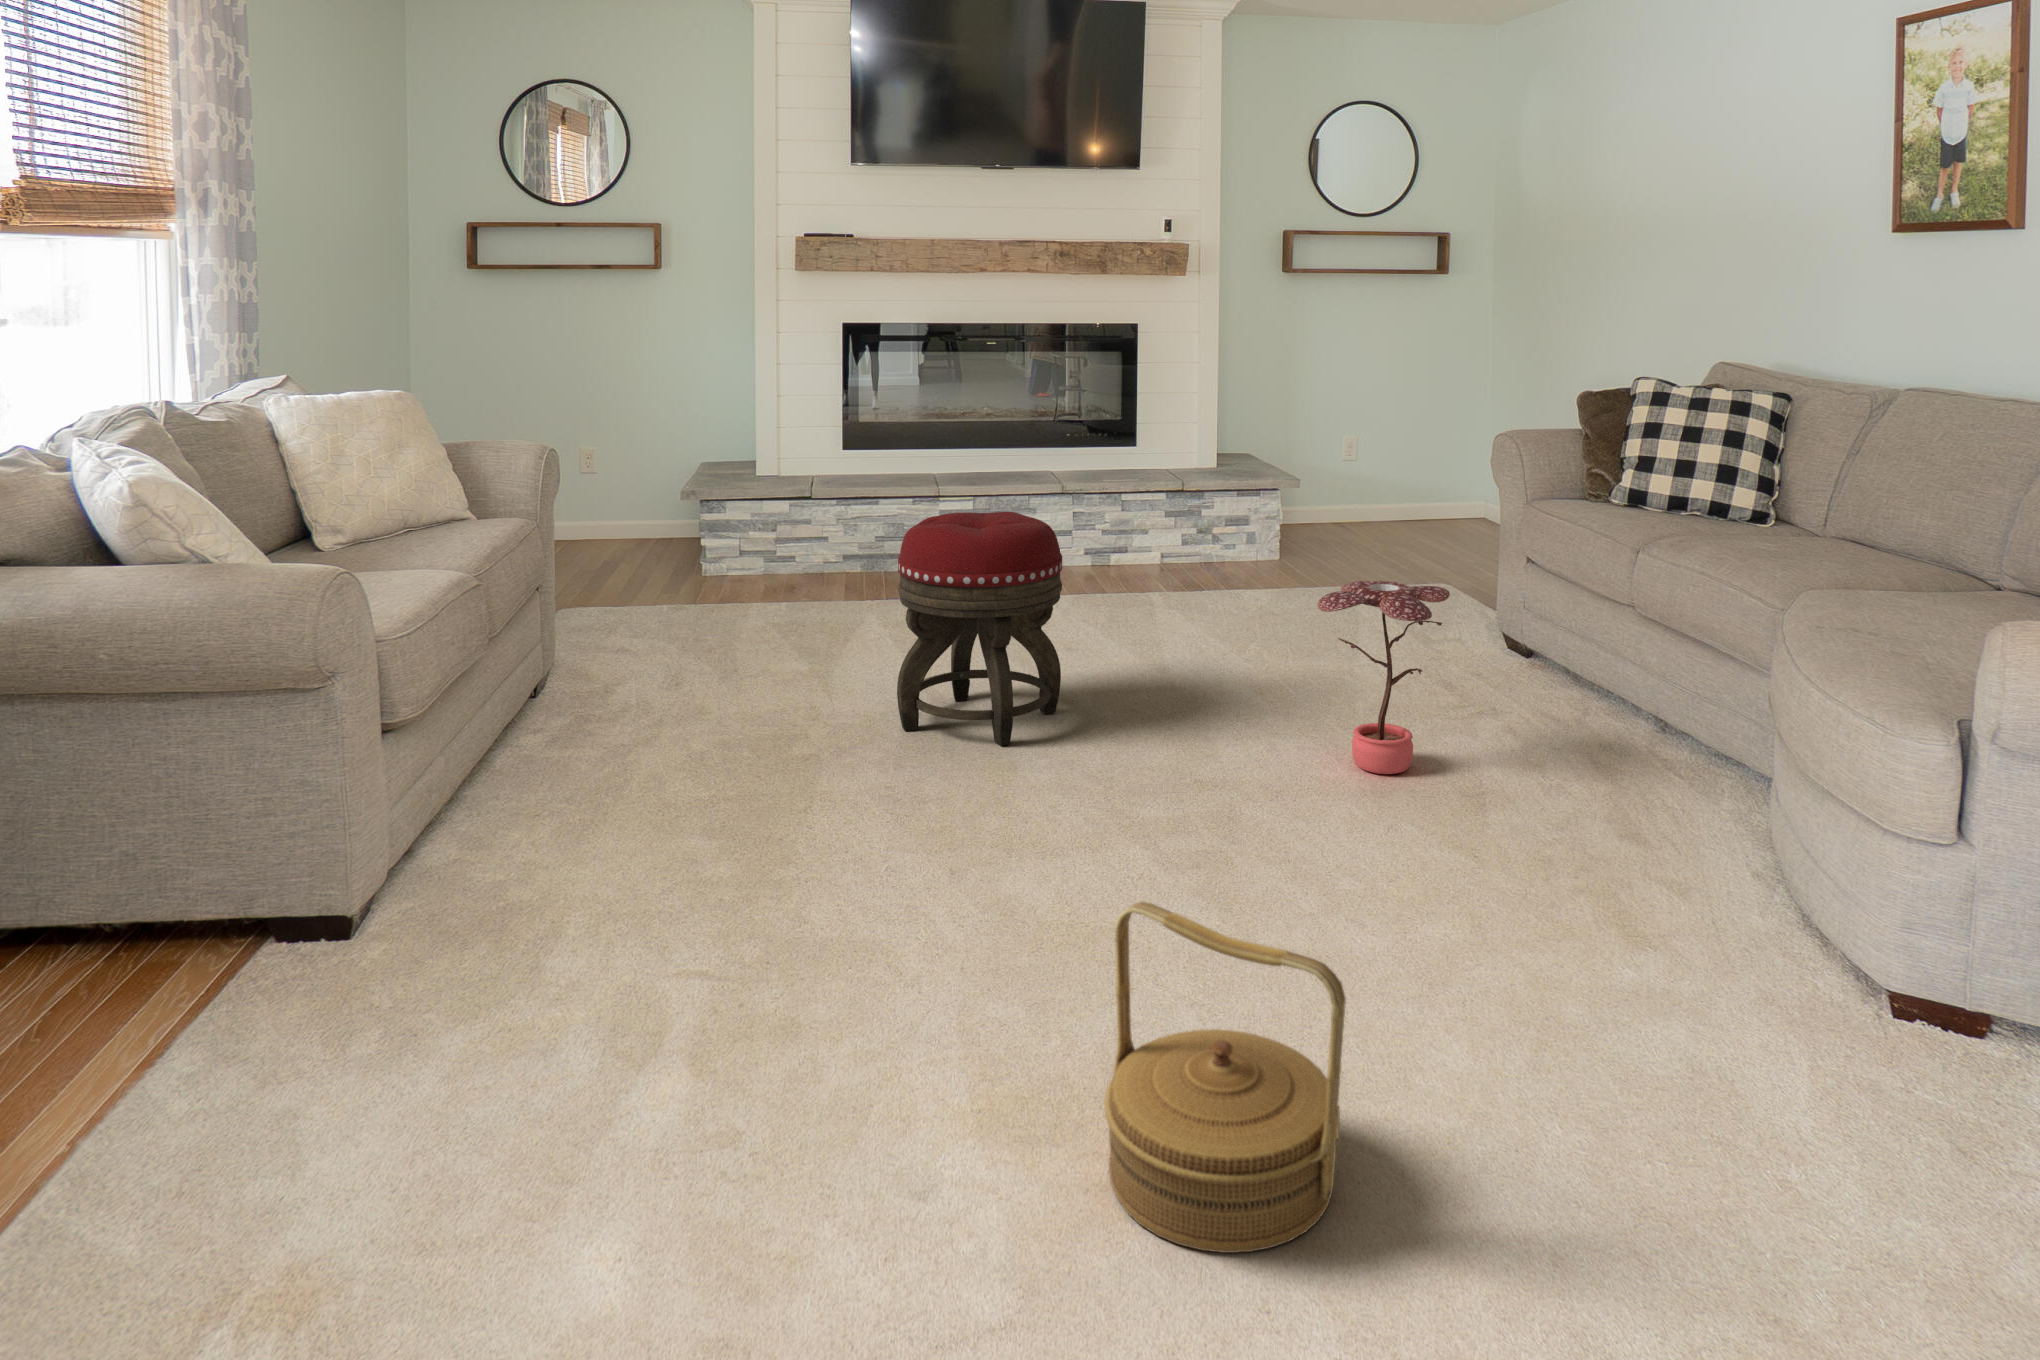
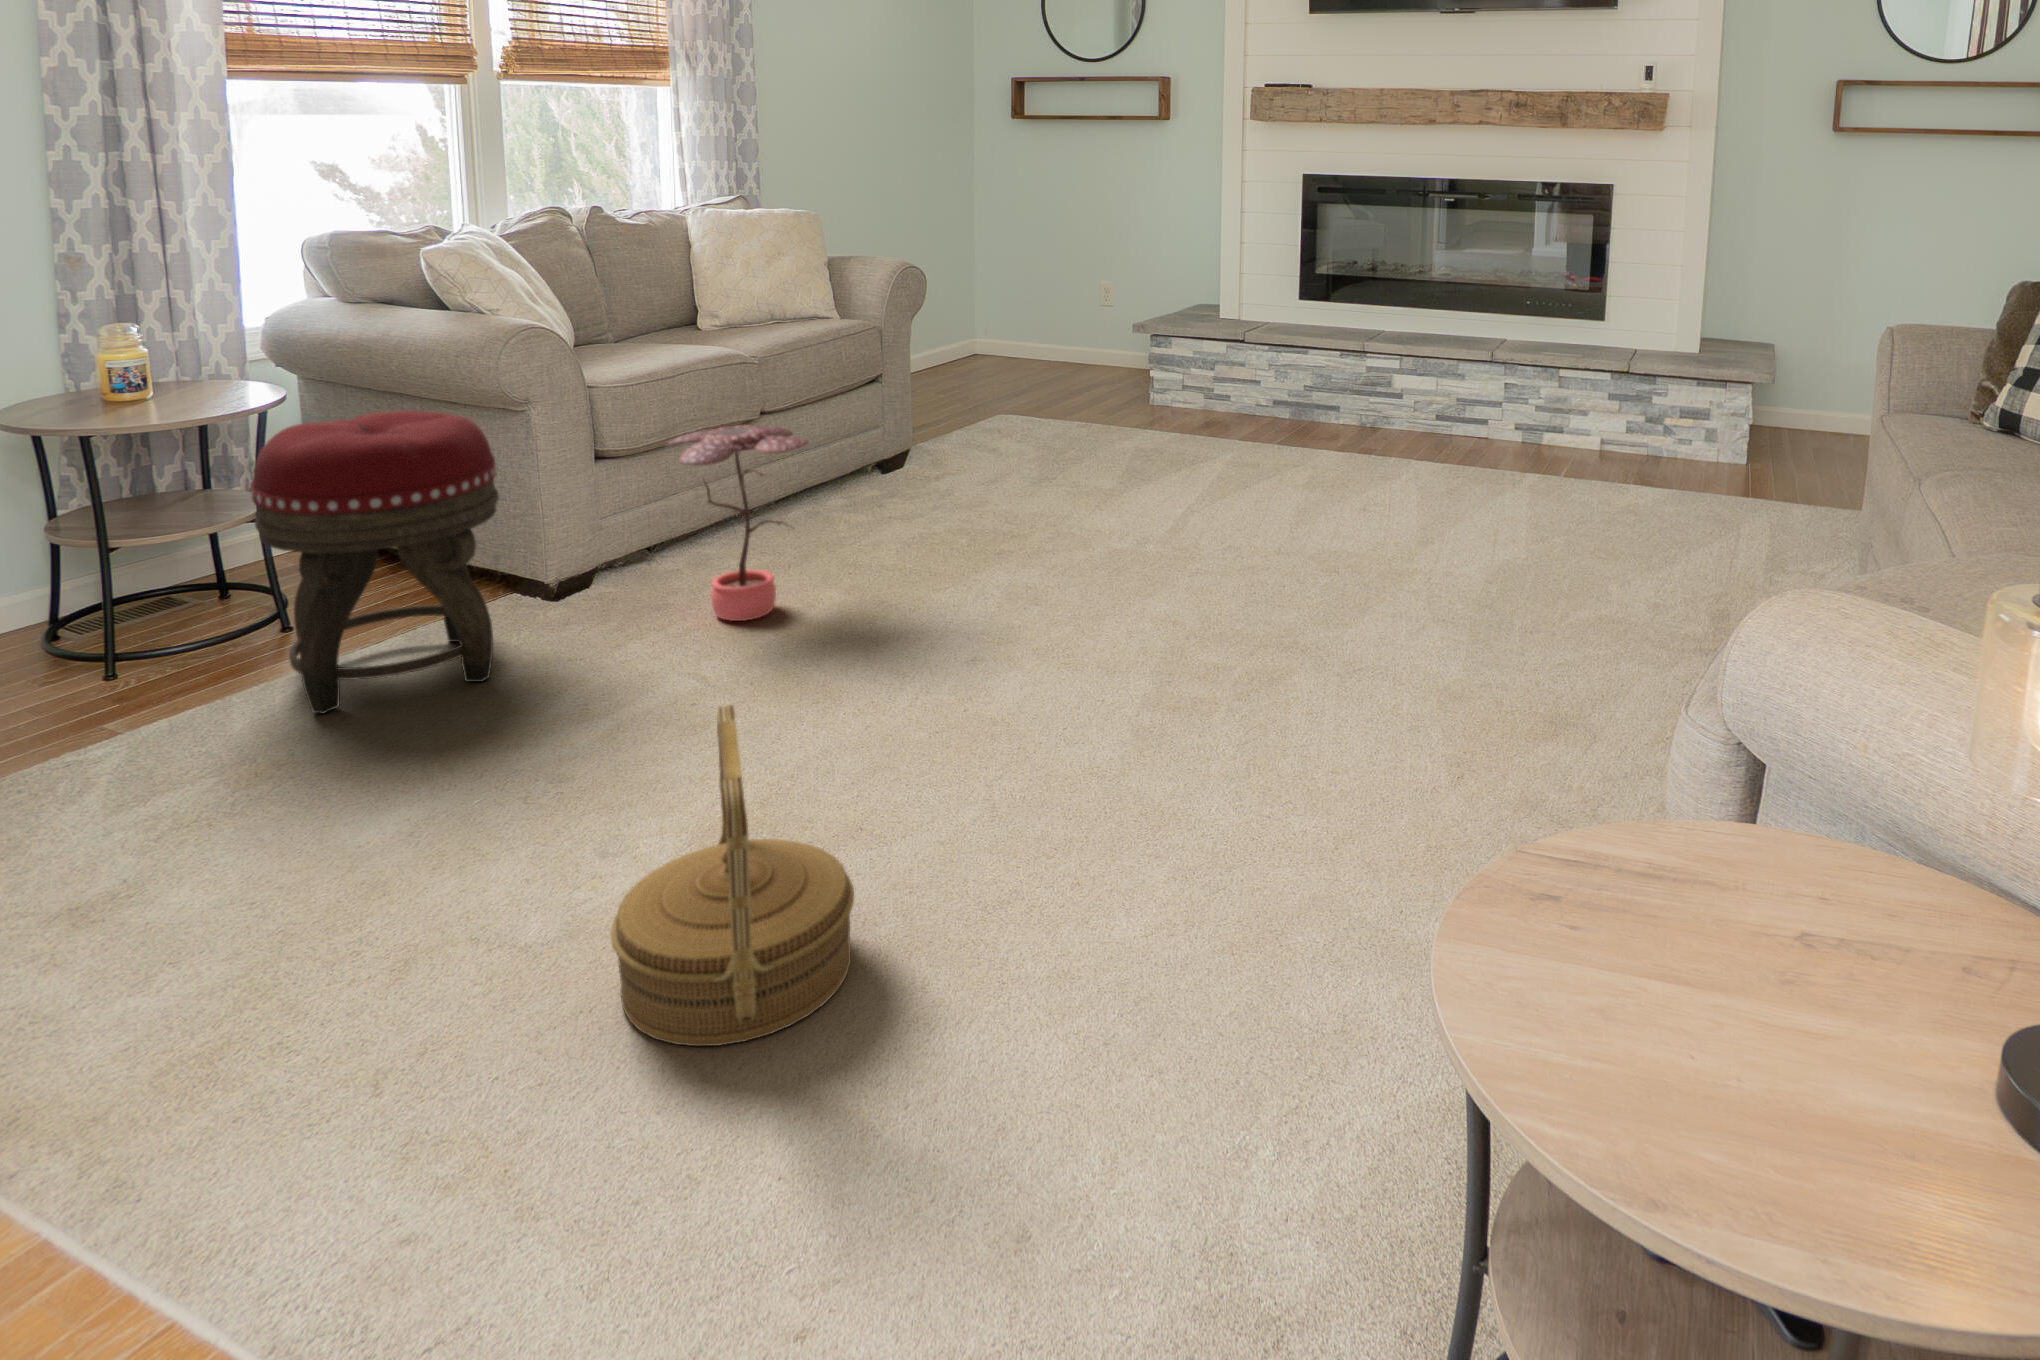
footstool: present [897,512,1062,746] -> present [250,411,499,714]
potted plant: present [1317,581,1450,774] -> present [667,425,808,621]

